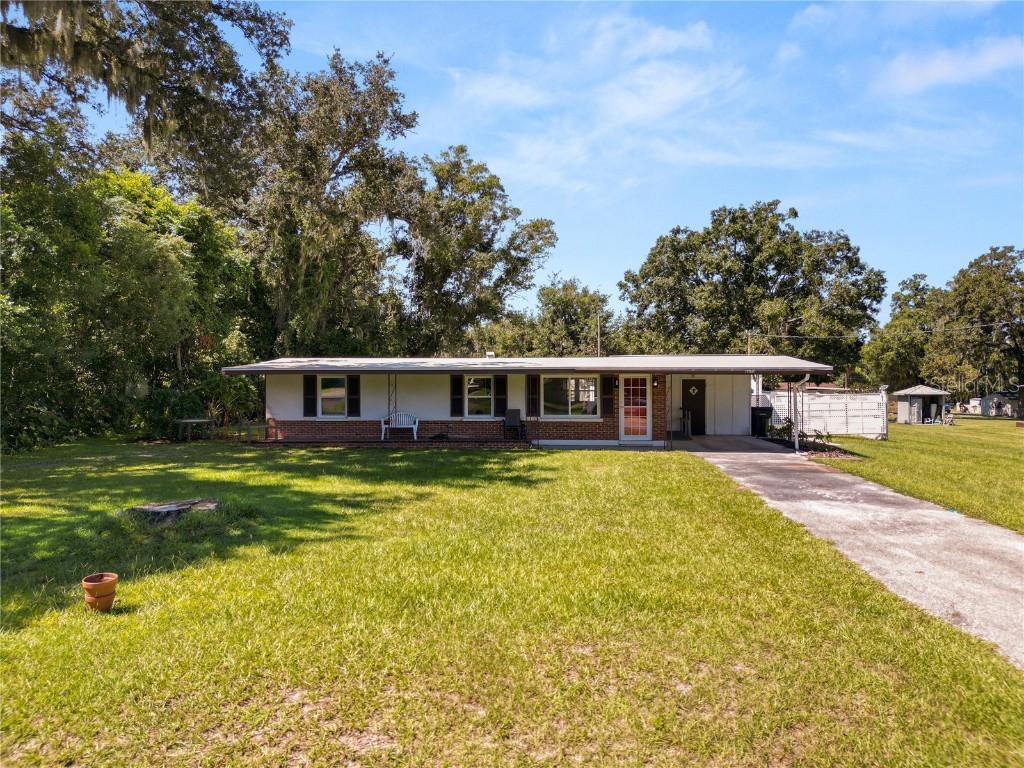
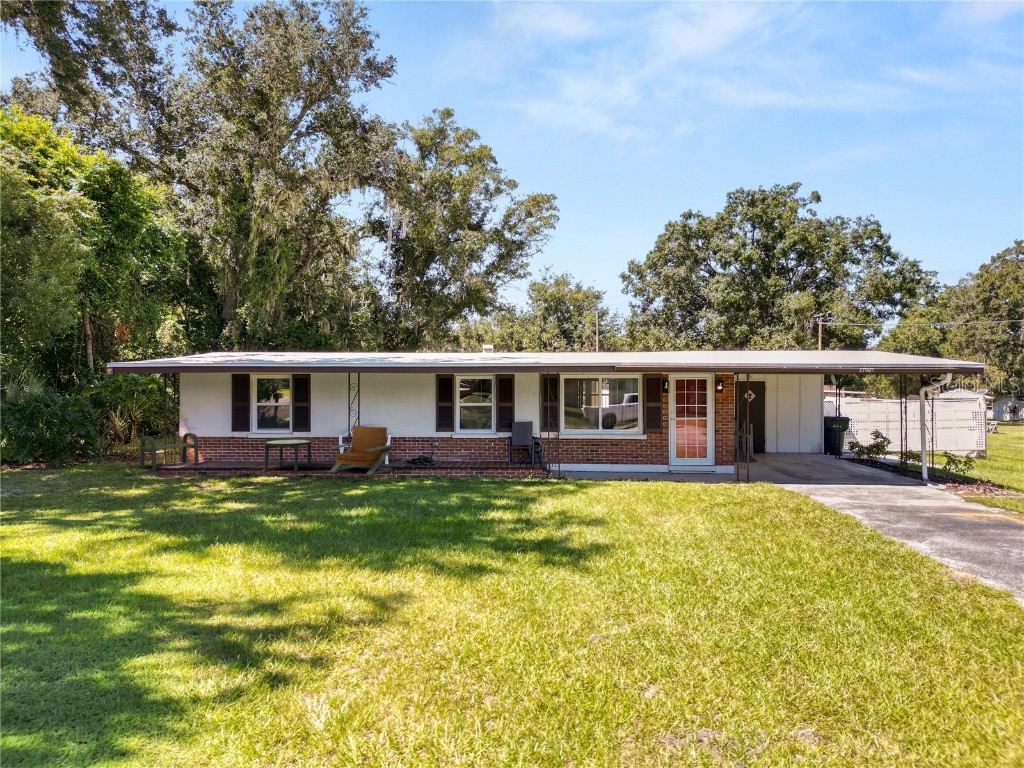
lounge chair: none [374,412,420,447] -> present [330,426,394,475]
round table: present [176,418,215,442] -> present [261,437,315,472]

